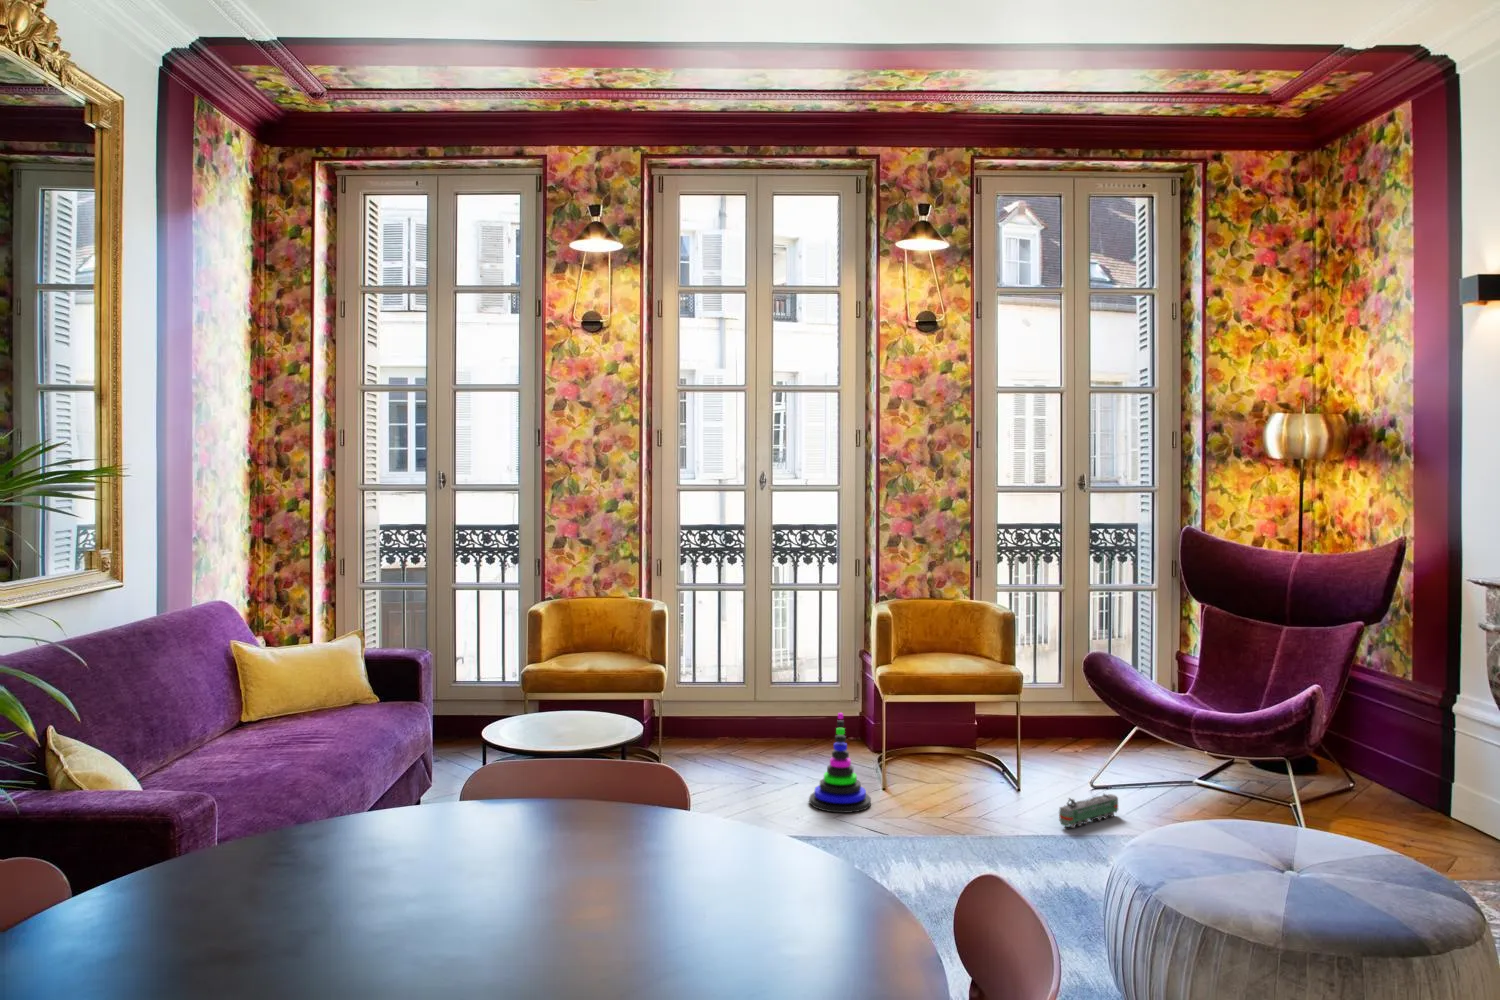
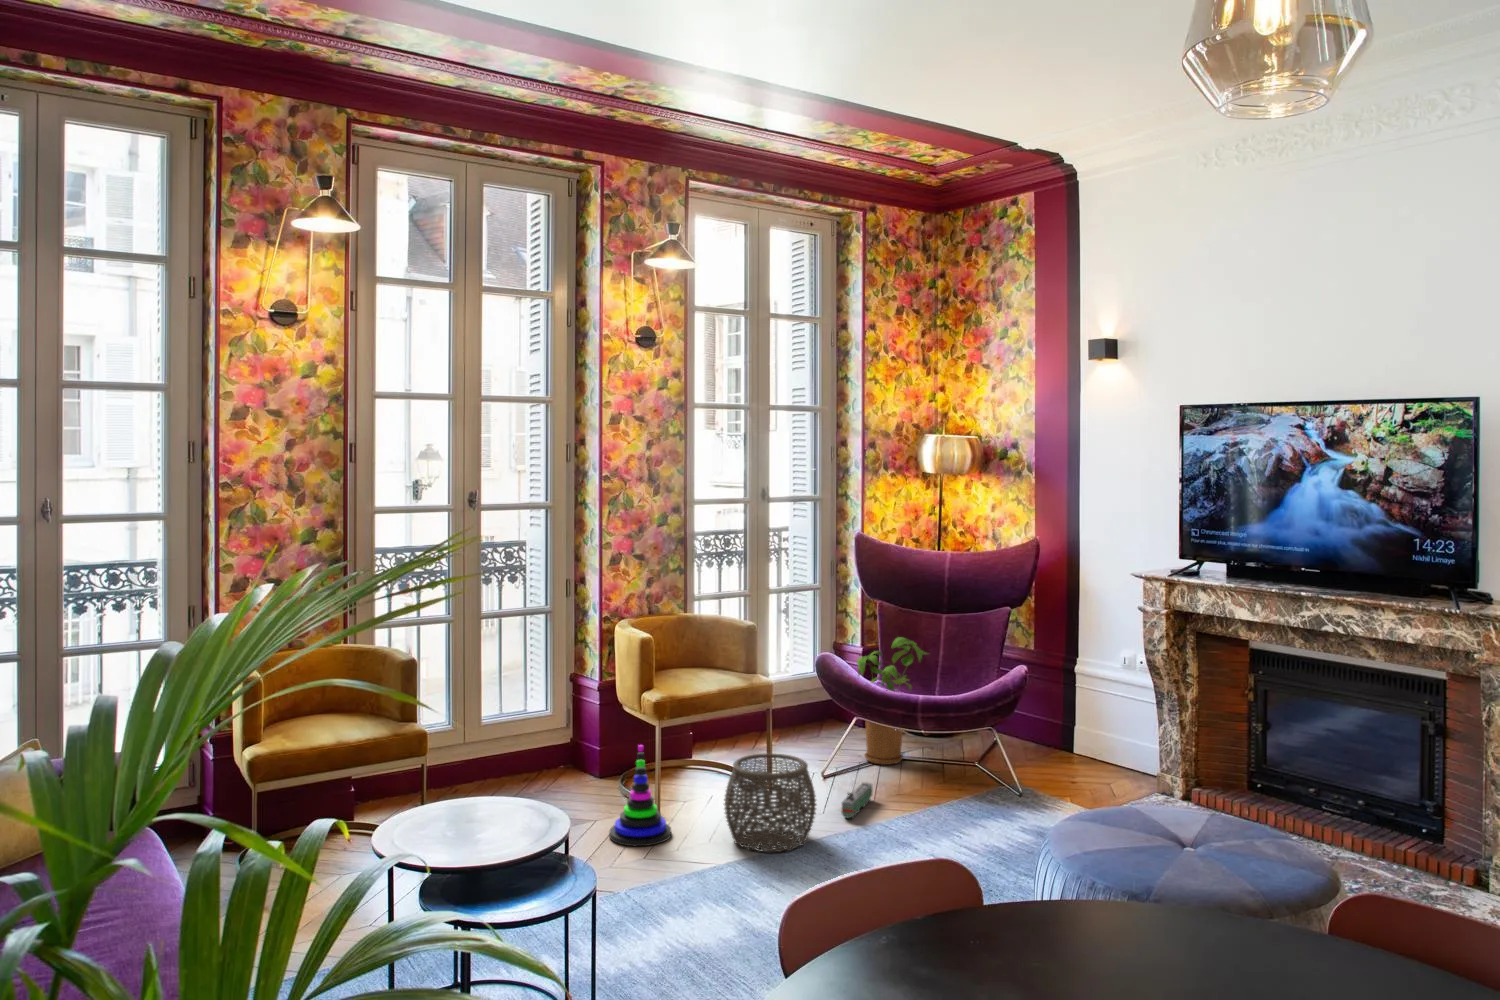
house plant: none [1152,640,1242,787] -> present [857,637,927,765]
woven basket: none [908,738,1008,843] -> present [724,753,816,852]

